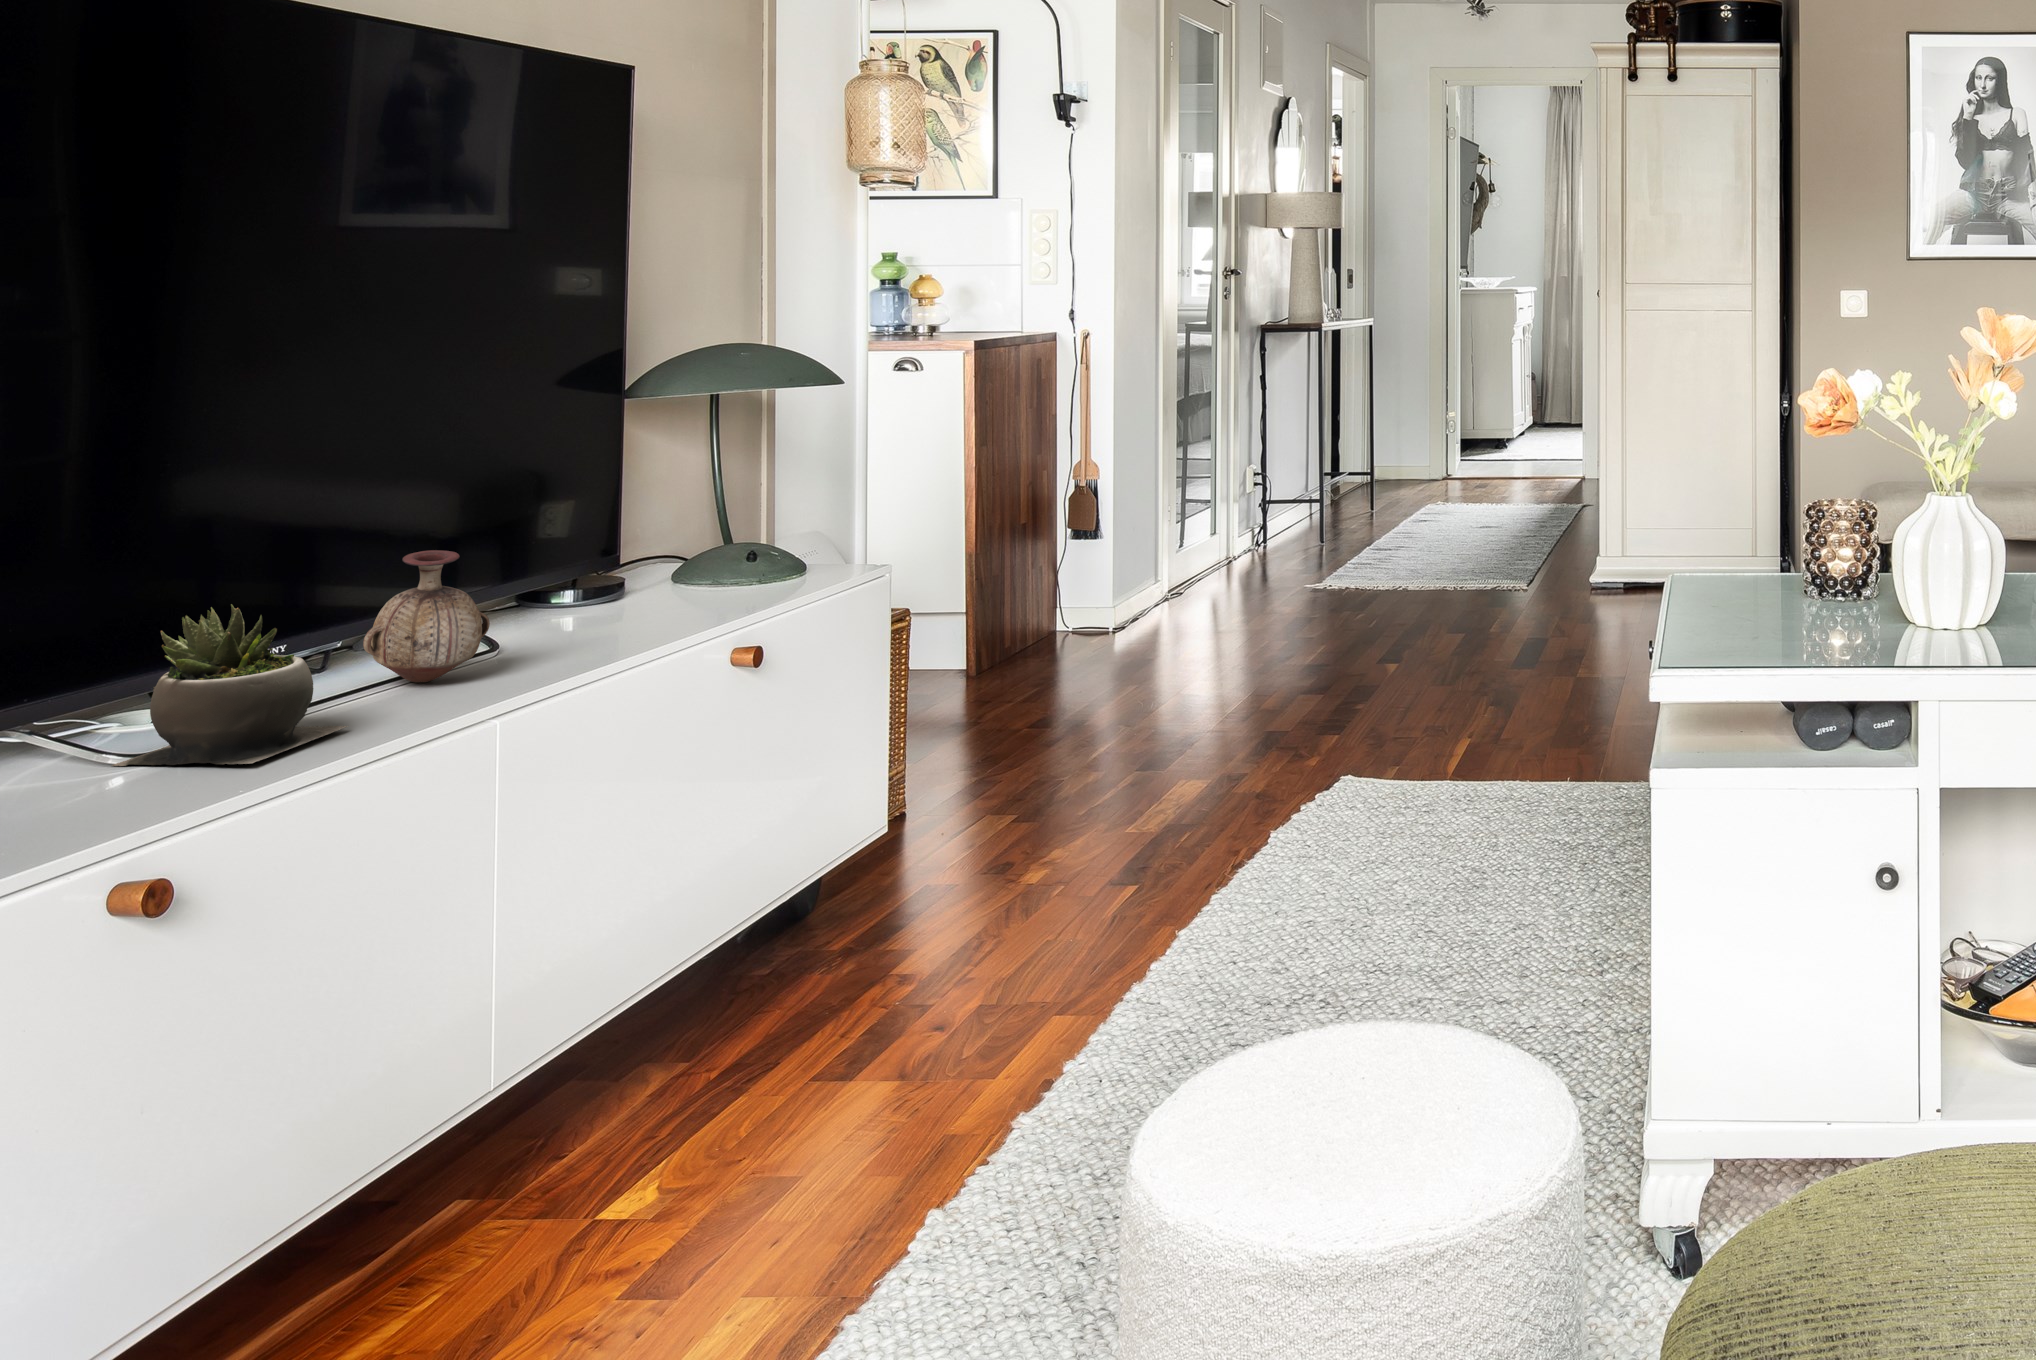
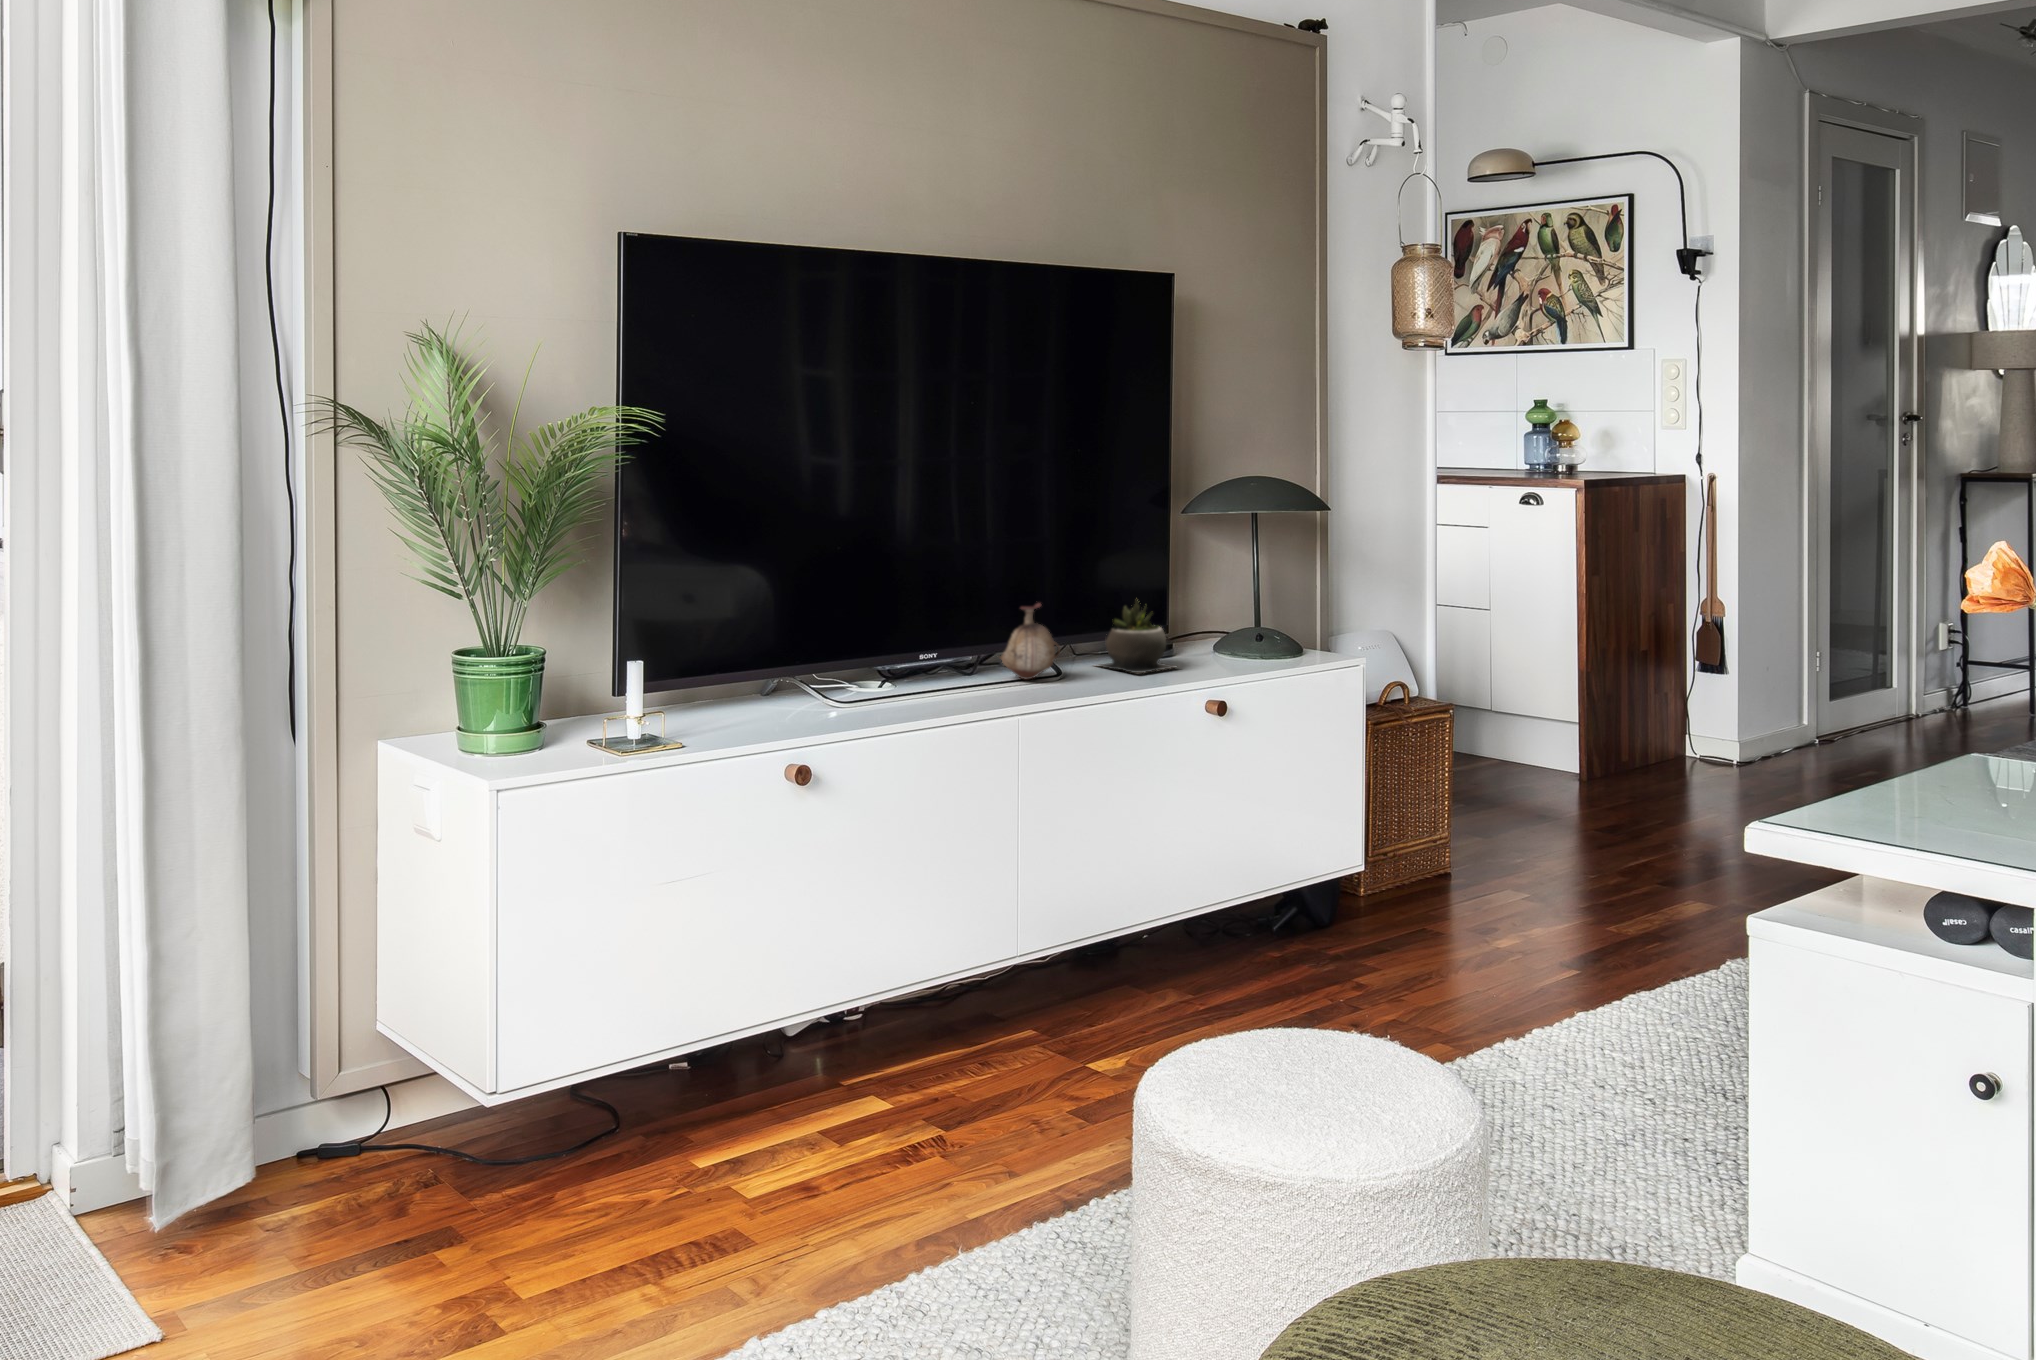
succulent plant: present [114,604,348,766] -> present [1099,599,1176,673]

